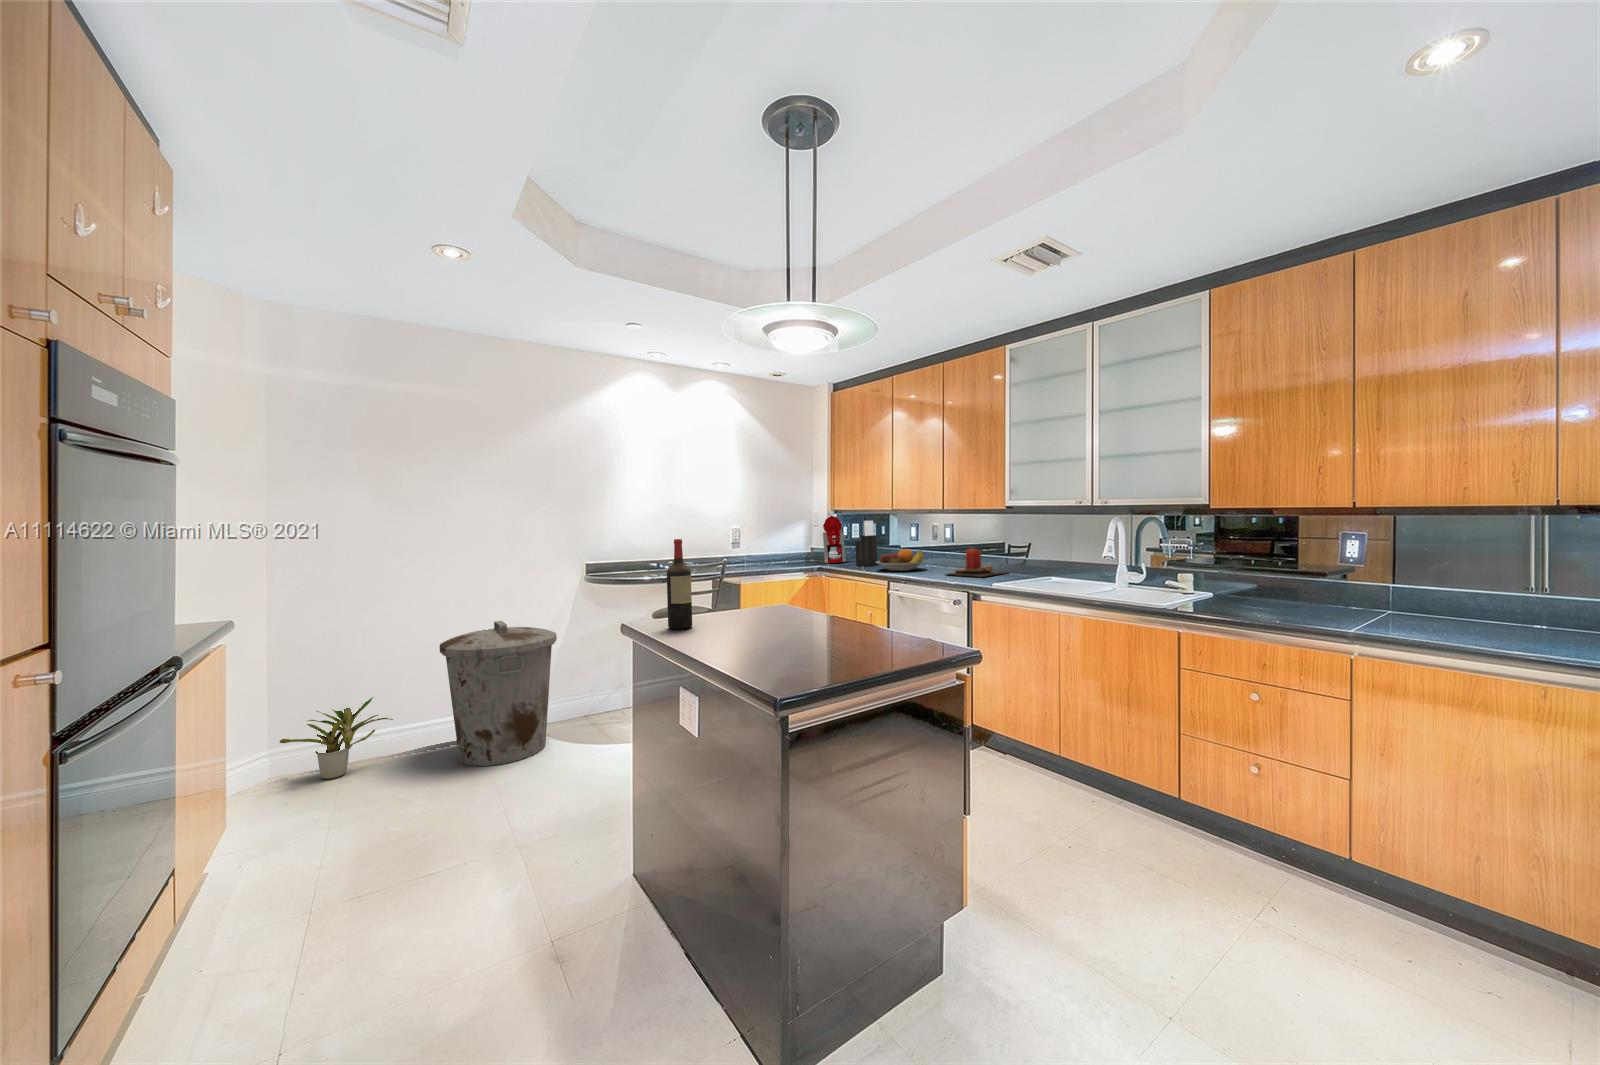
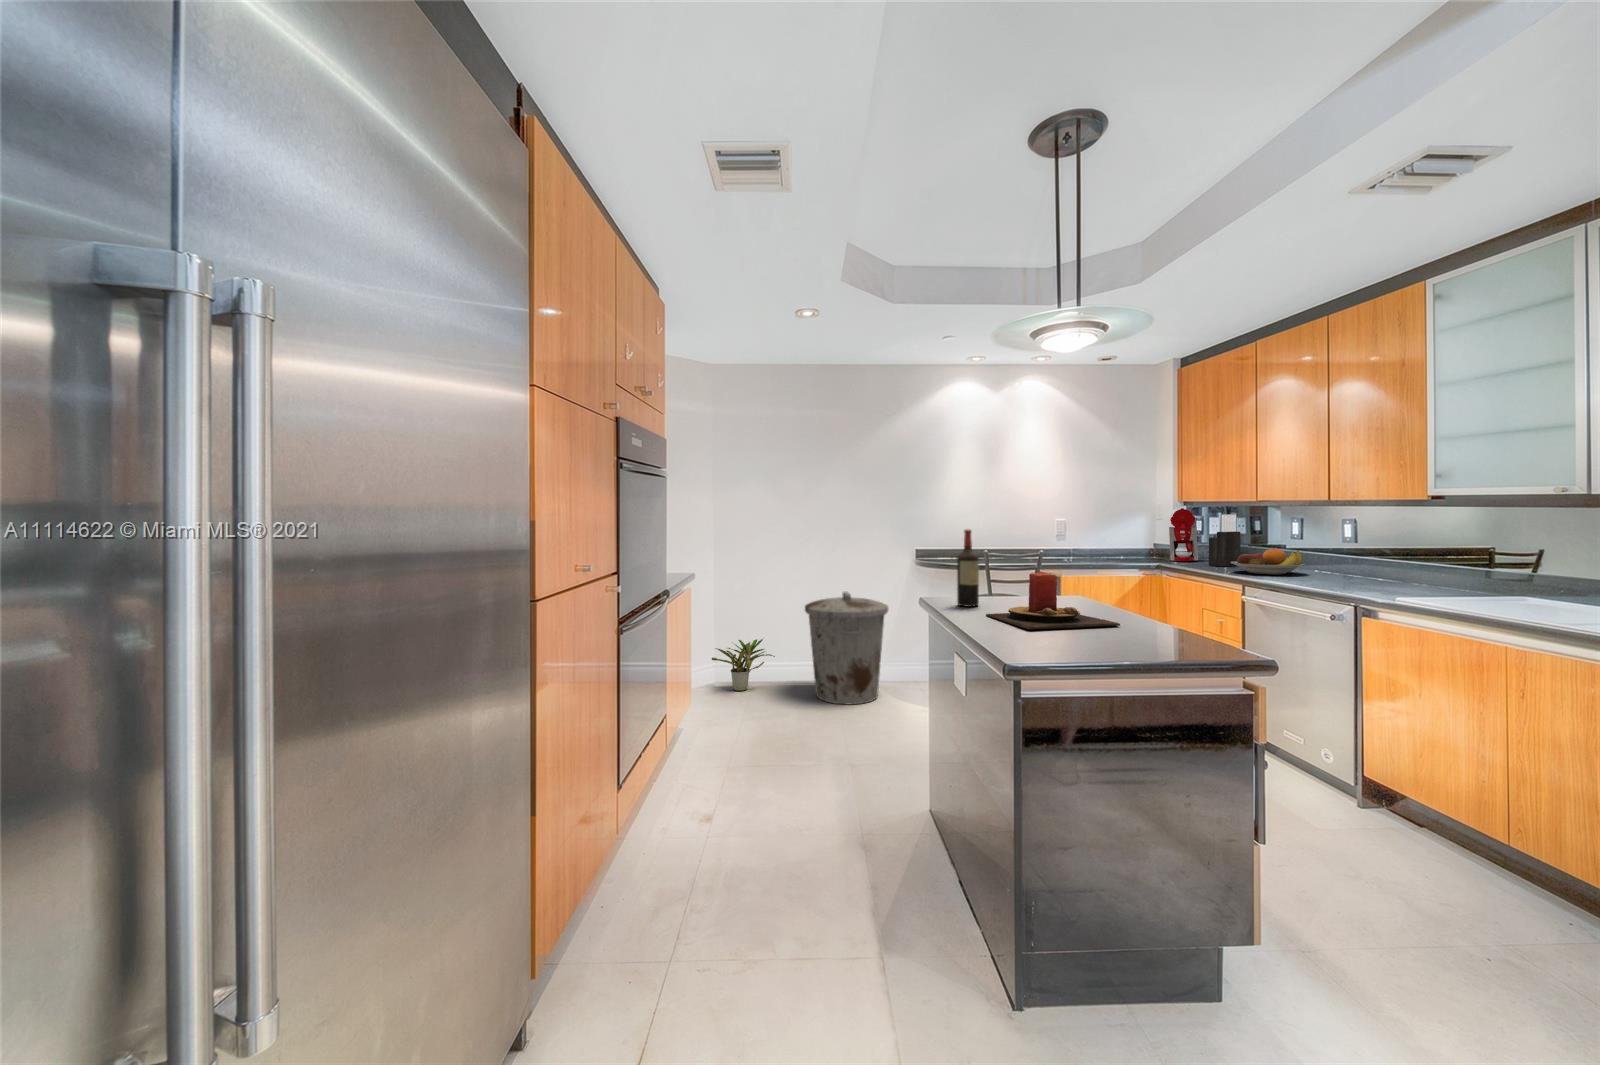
candle: present [948,549,1007,577] -> present [986,572,1120,629]

